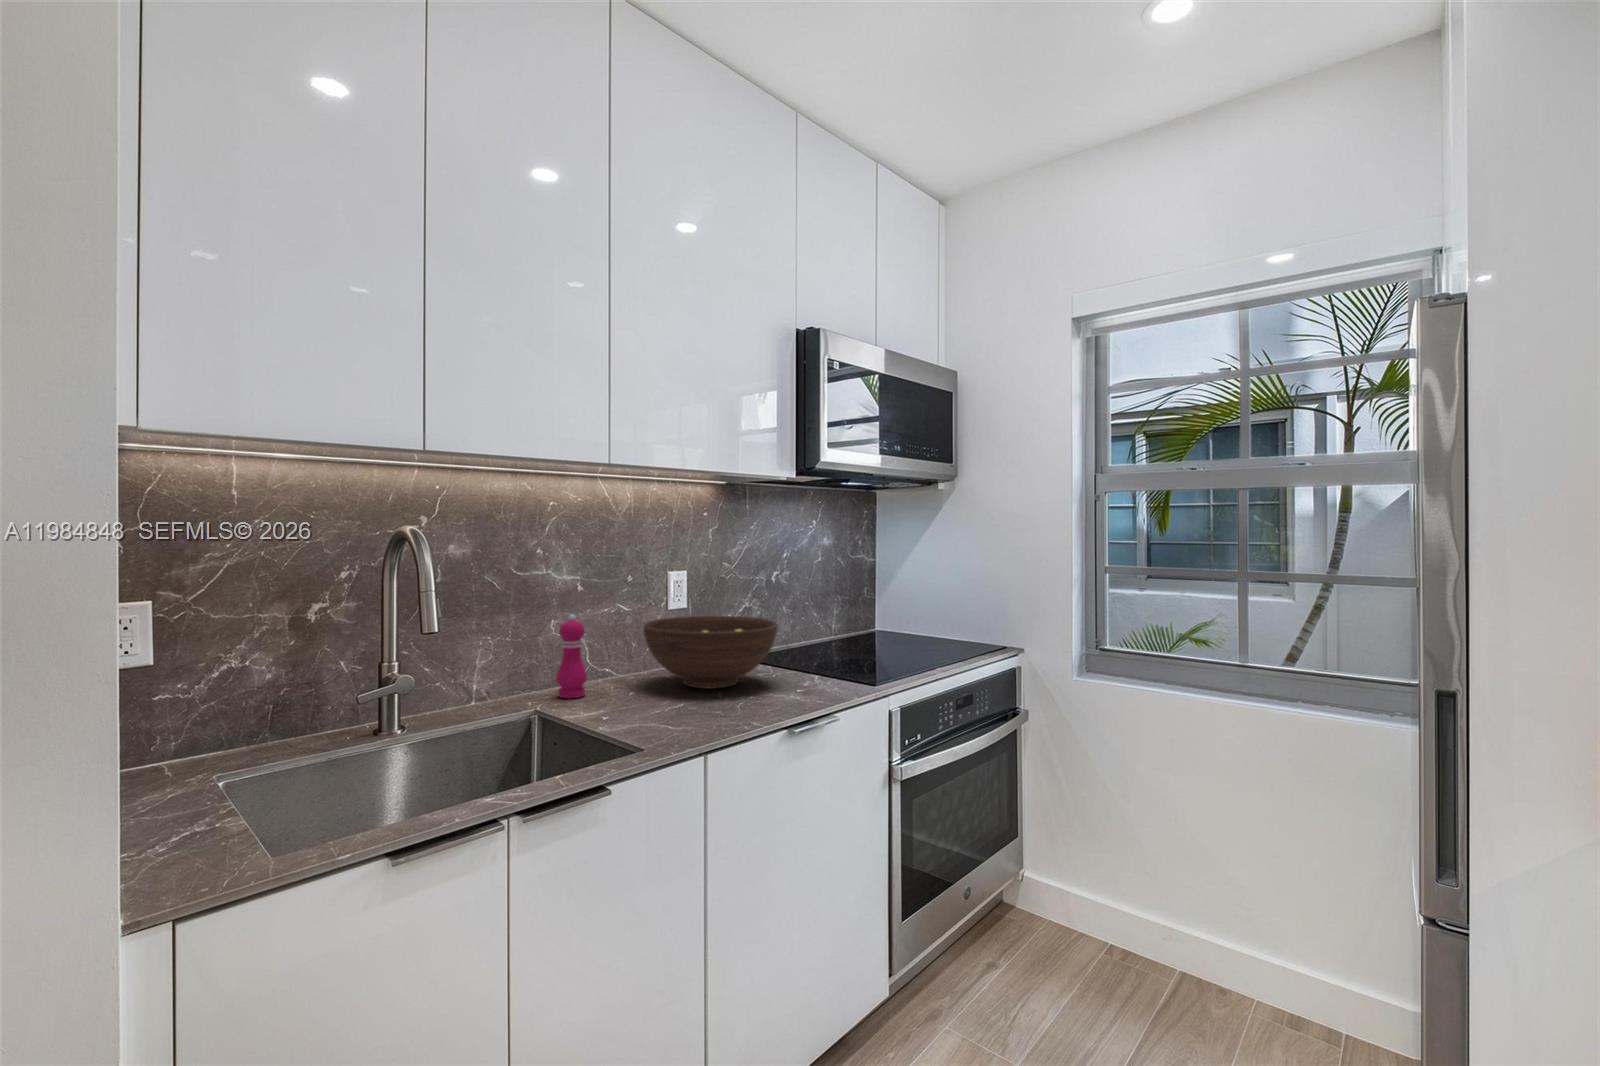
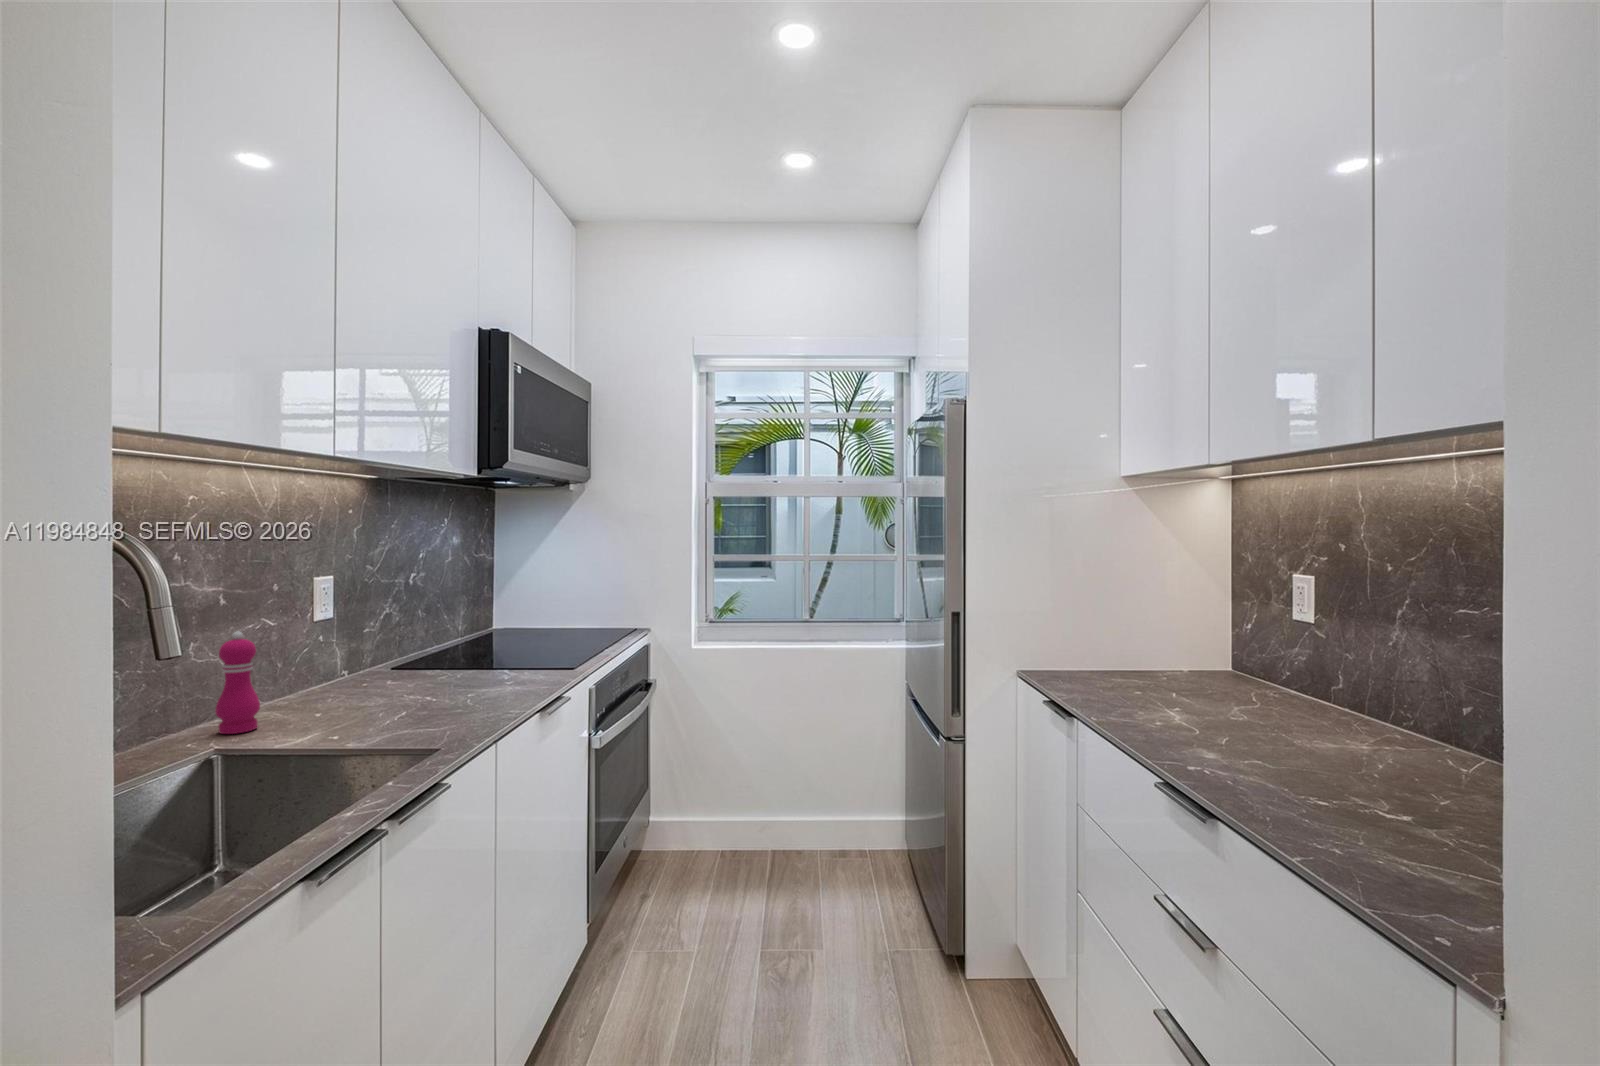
fruit bowl: present [643,616,777,689] -> none [317,620,480,700]

